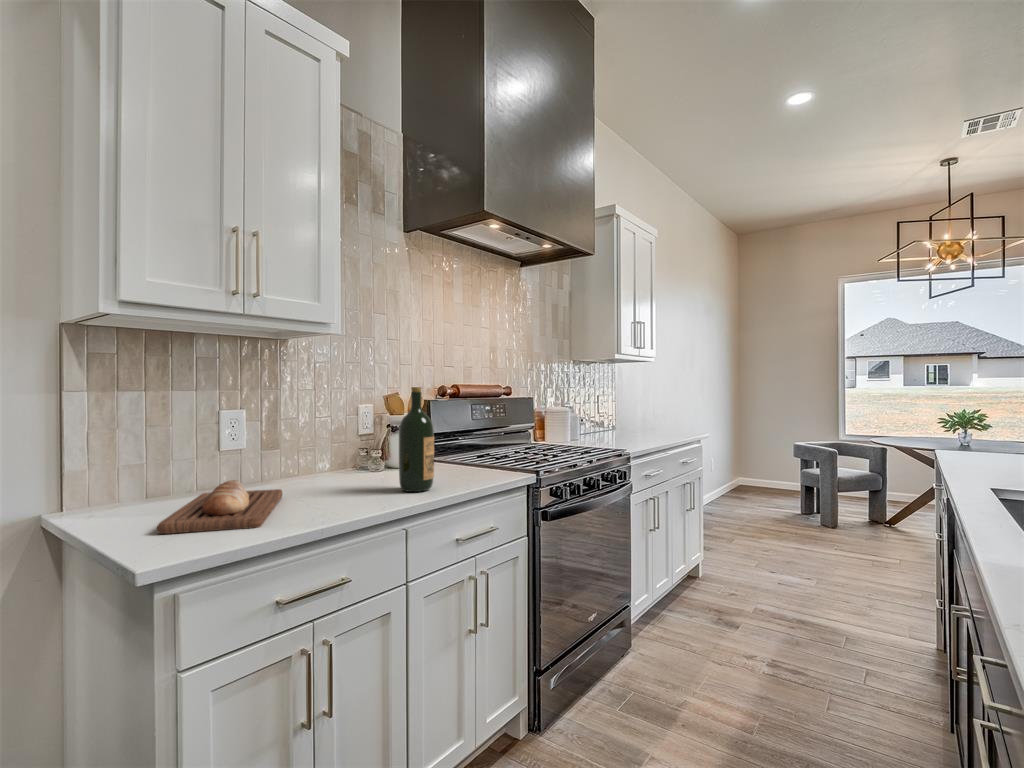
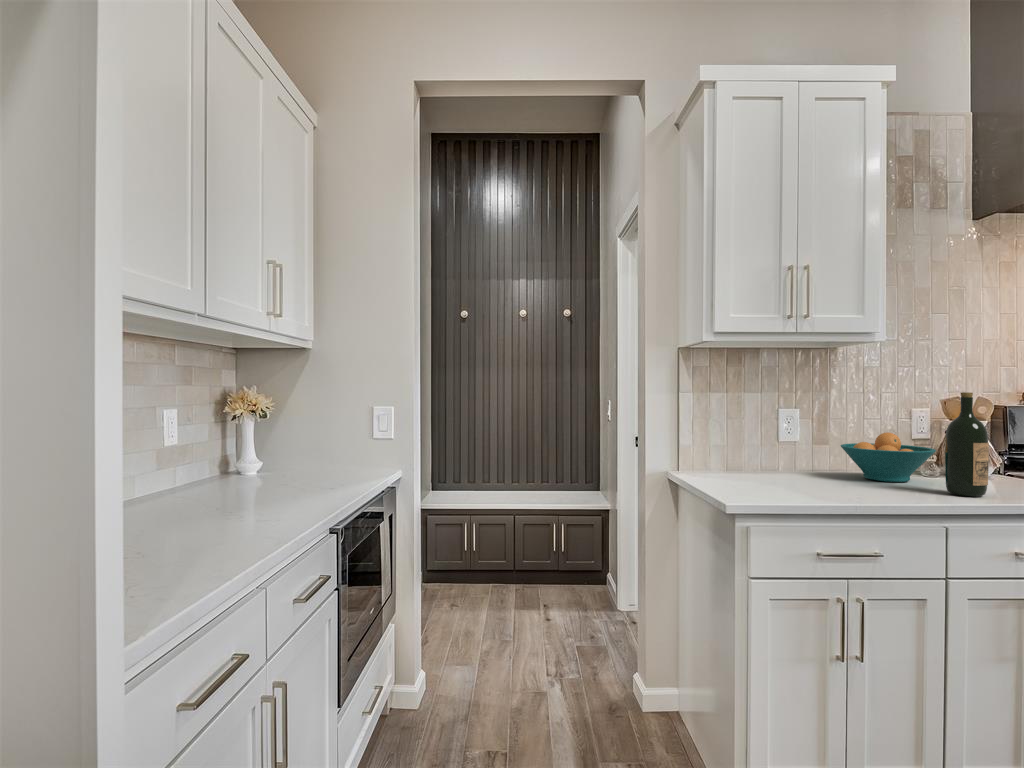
fruit bowl: none [293,431,385,485] -> present [841,433,936,482]
bread loaf: present [157,480,282,534] -> none [736,463,828,497]

